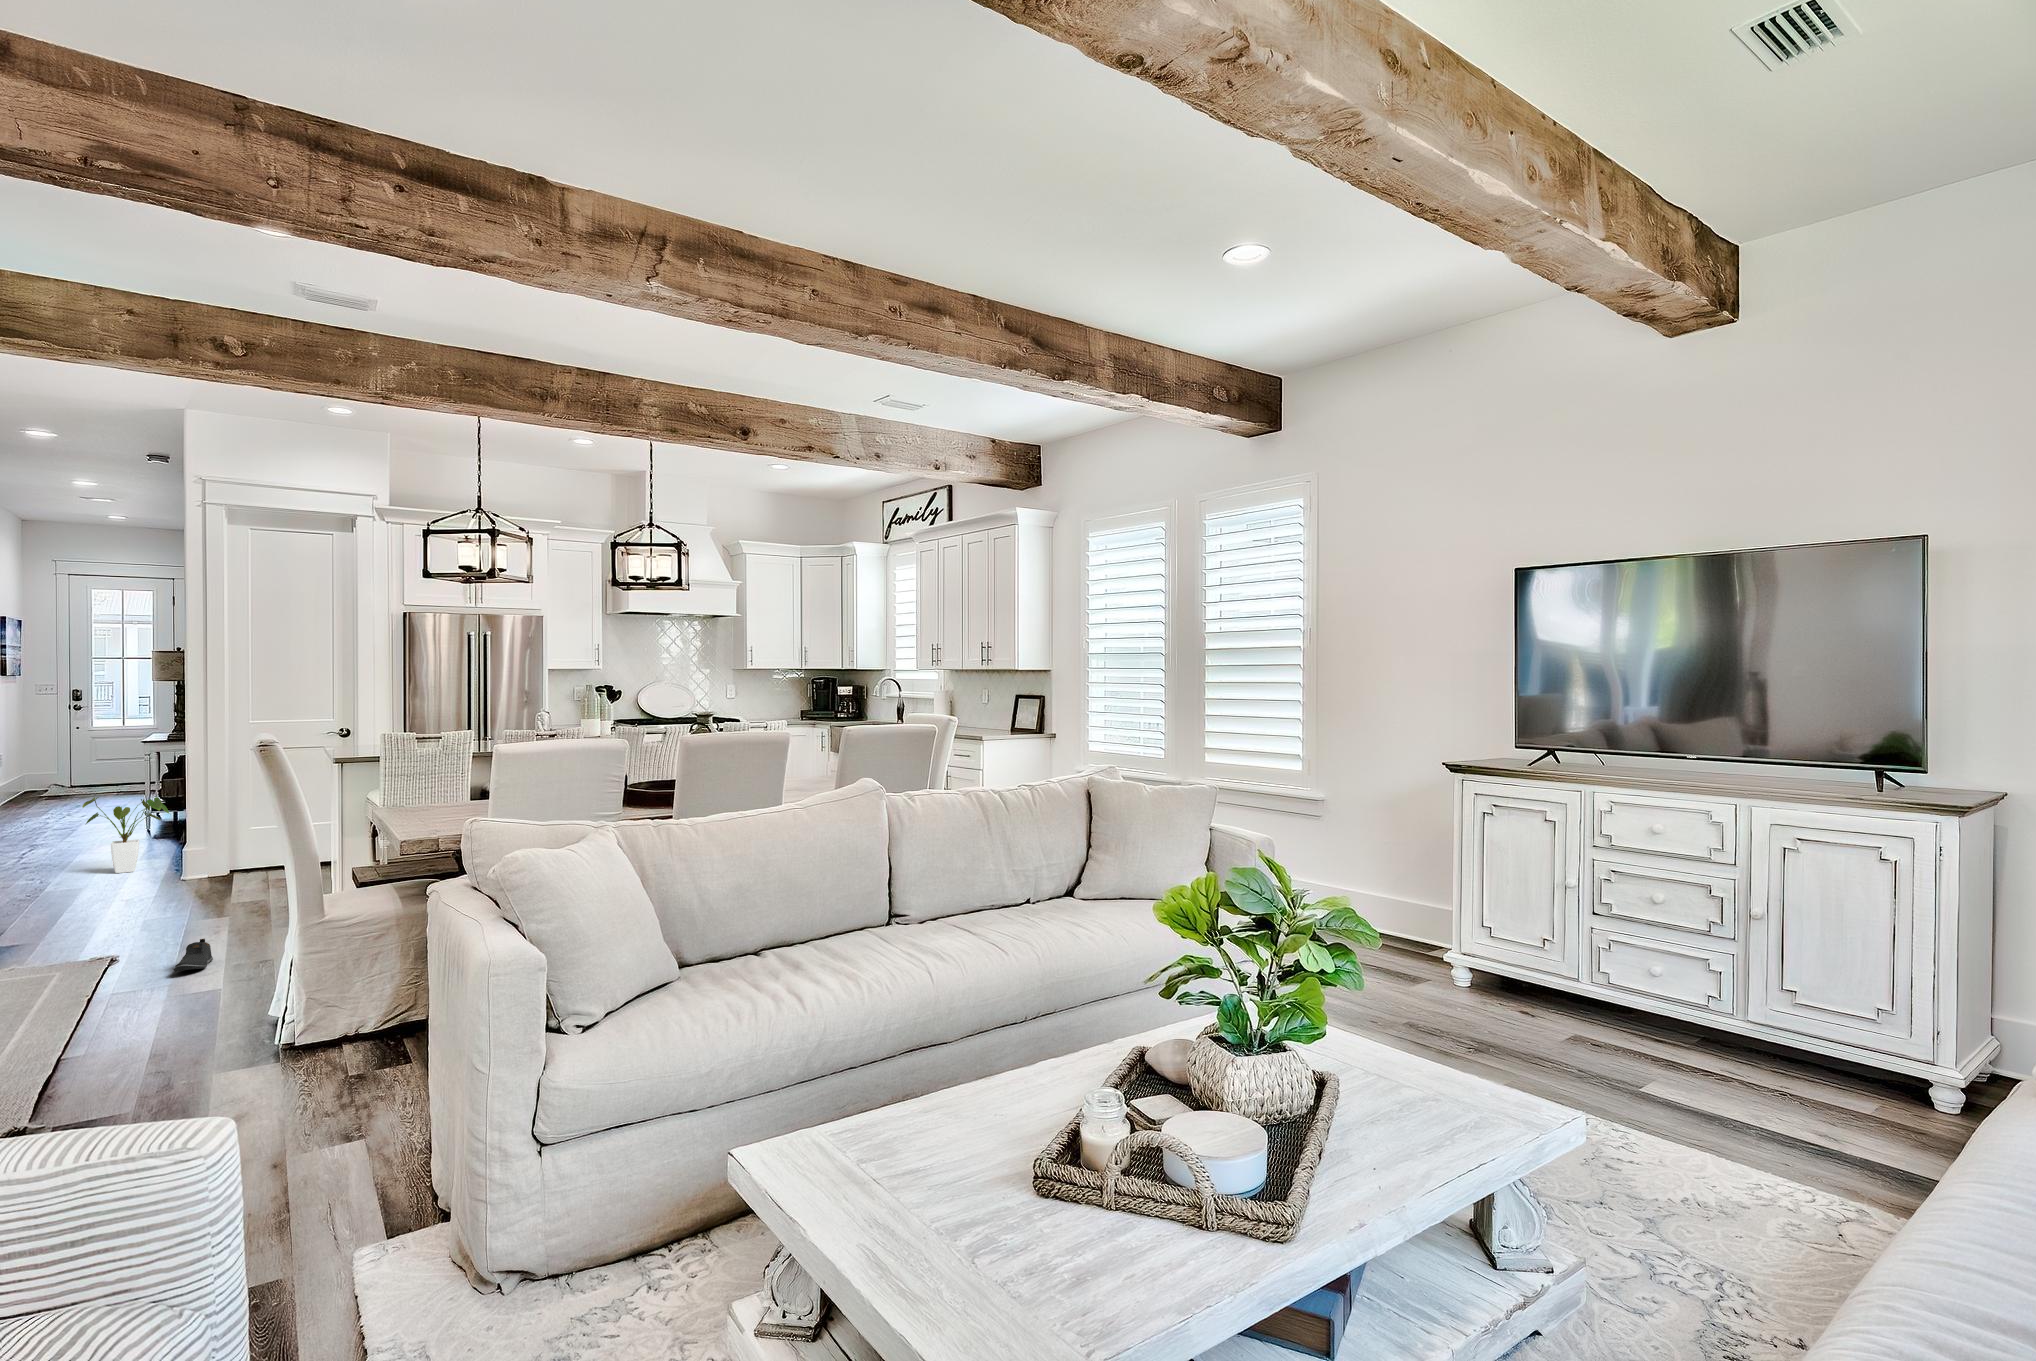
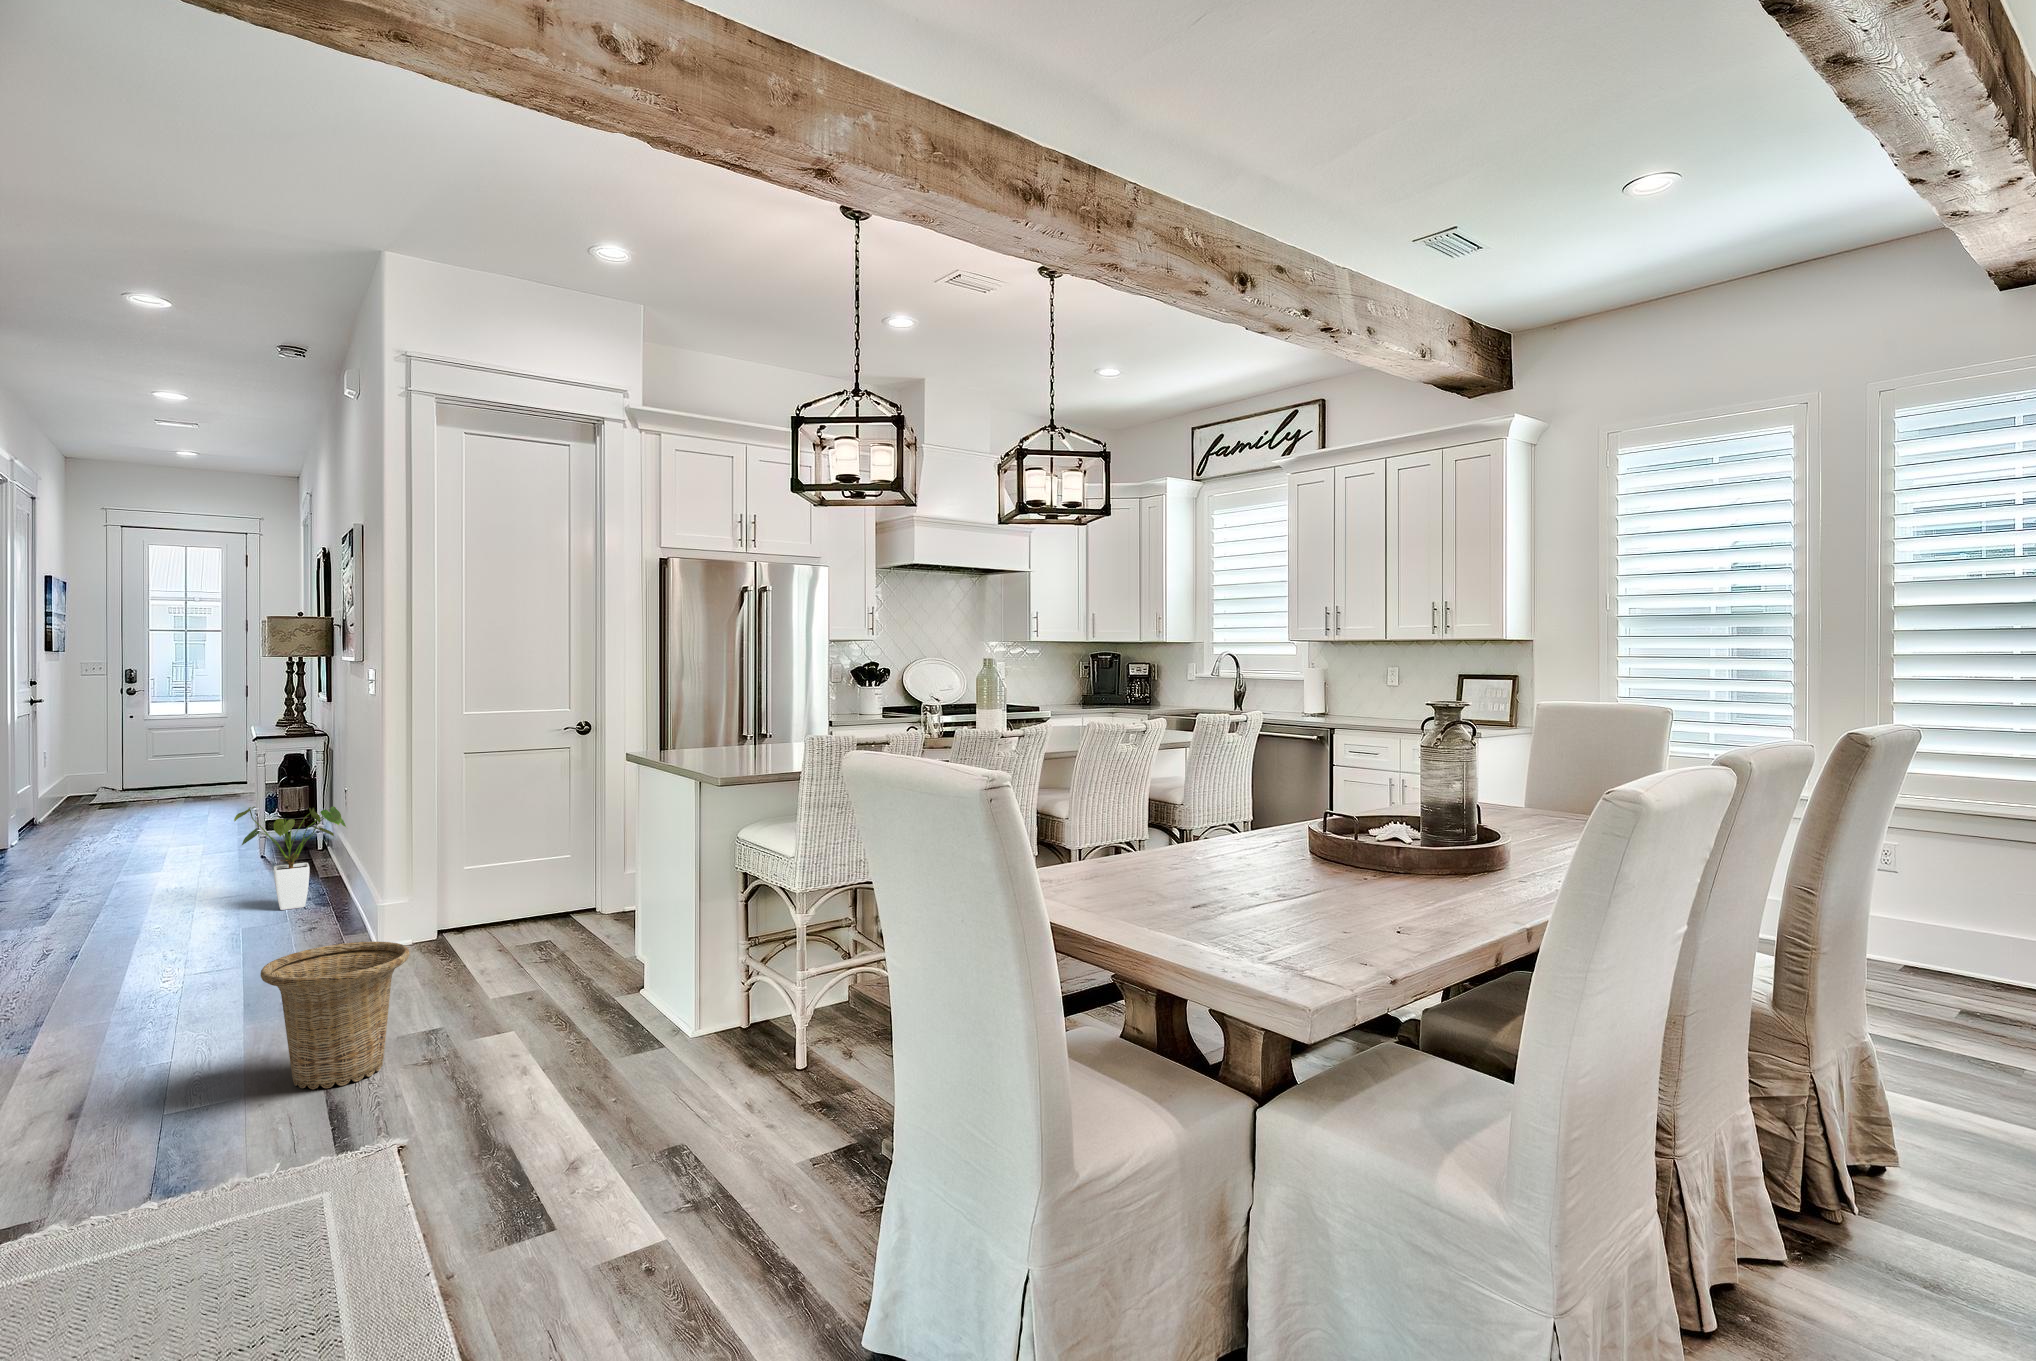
basket: none [47,866,149,950] -> present [261,942,410,1089]
shoe: present [174,939,213,972] -> none [516,1084,561,1160]

